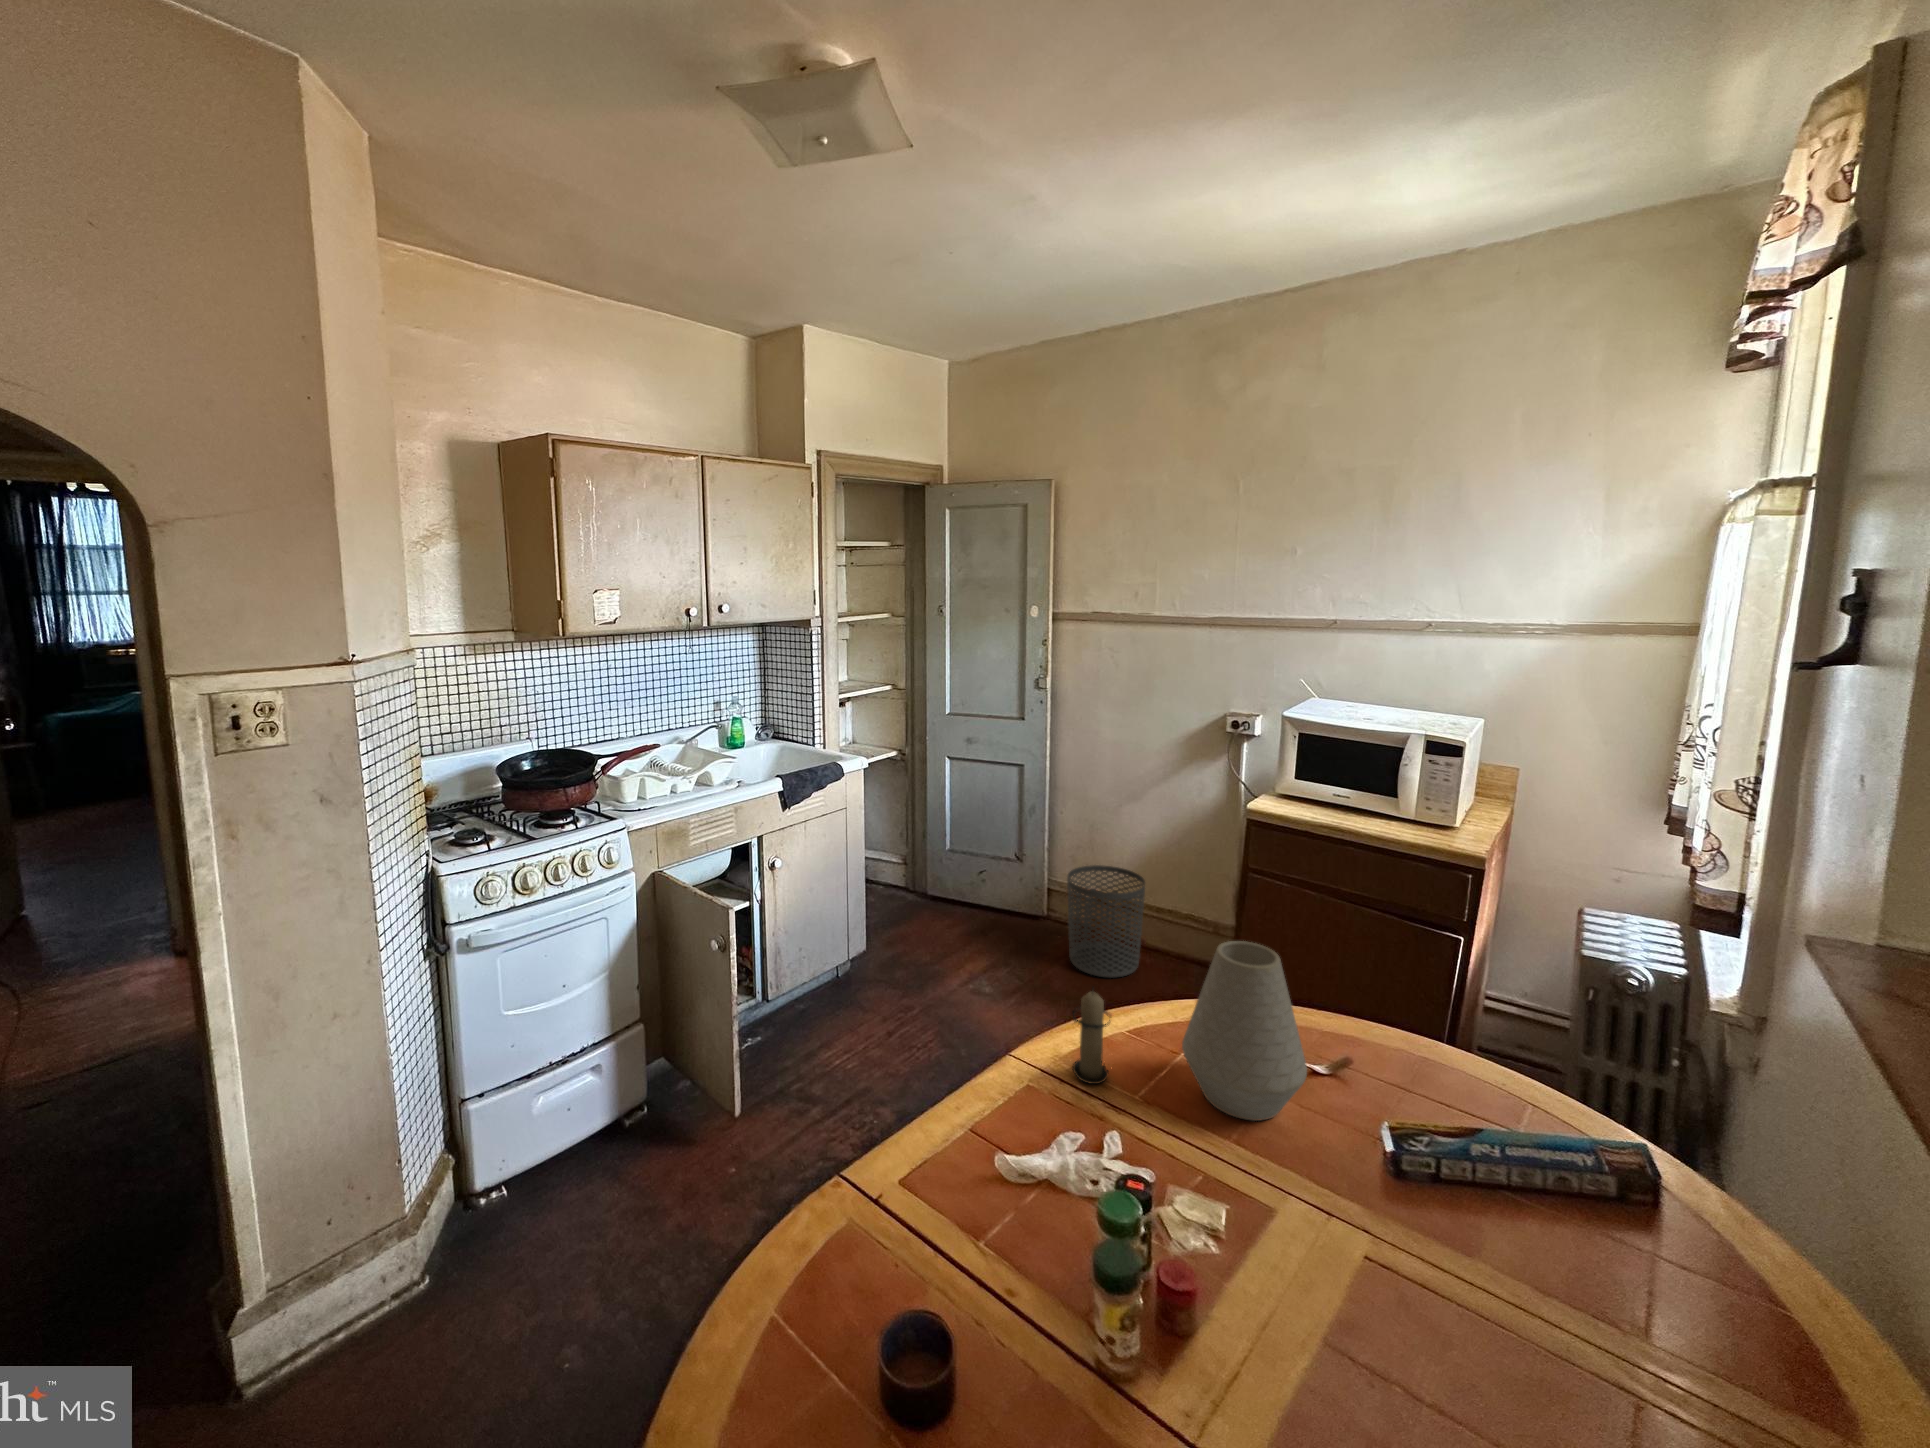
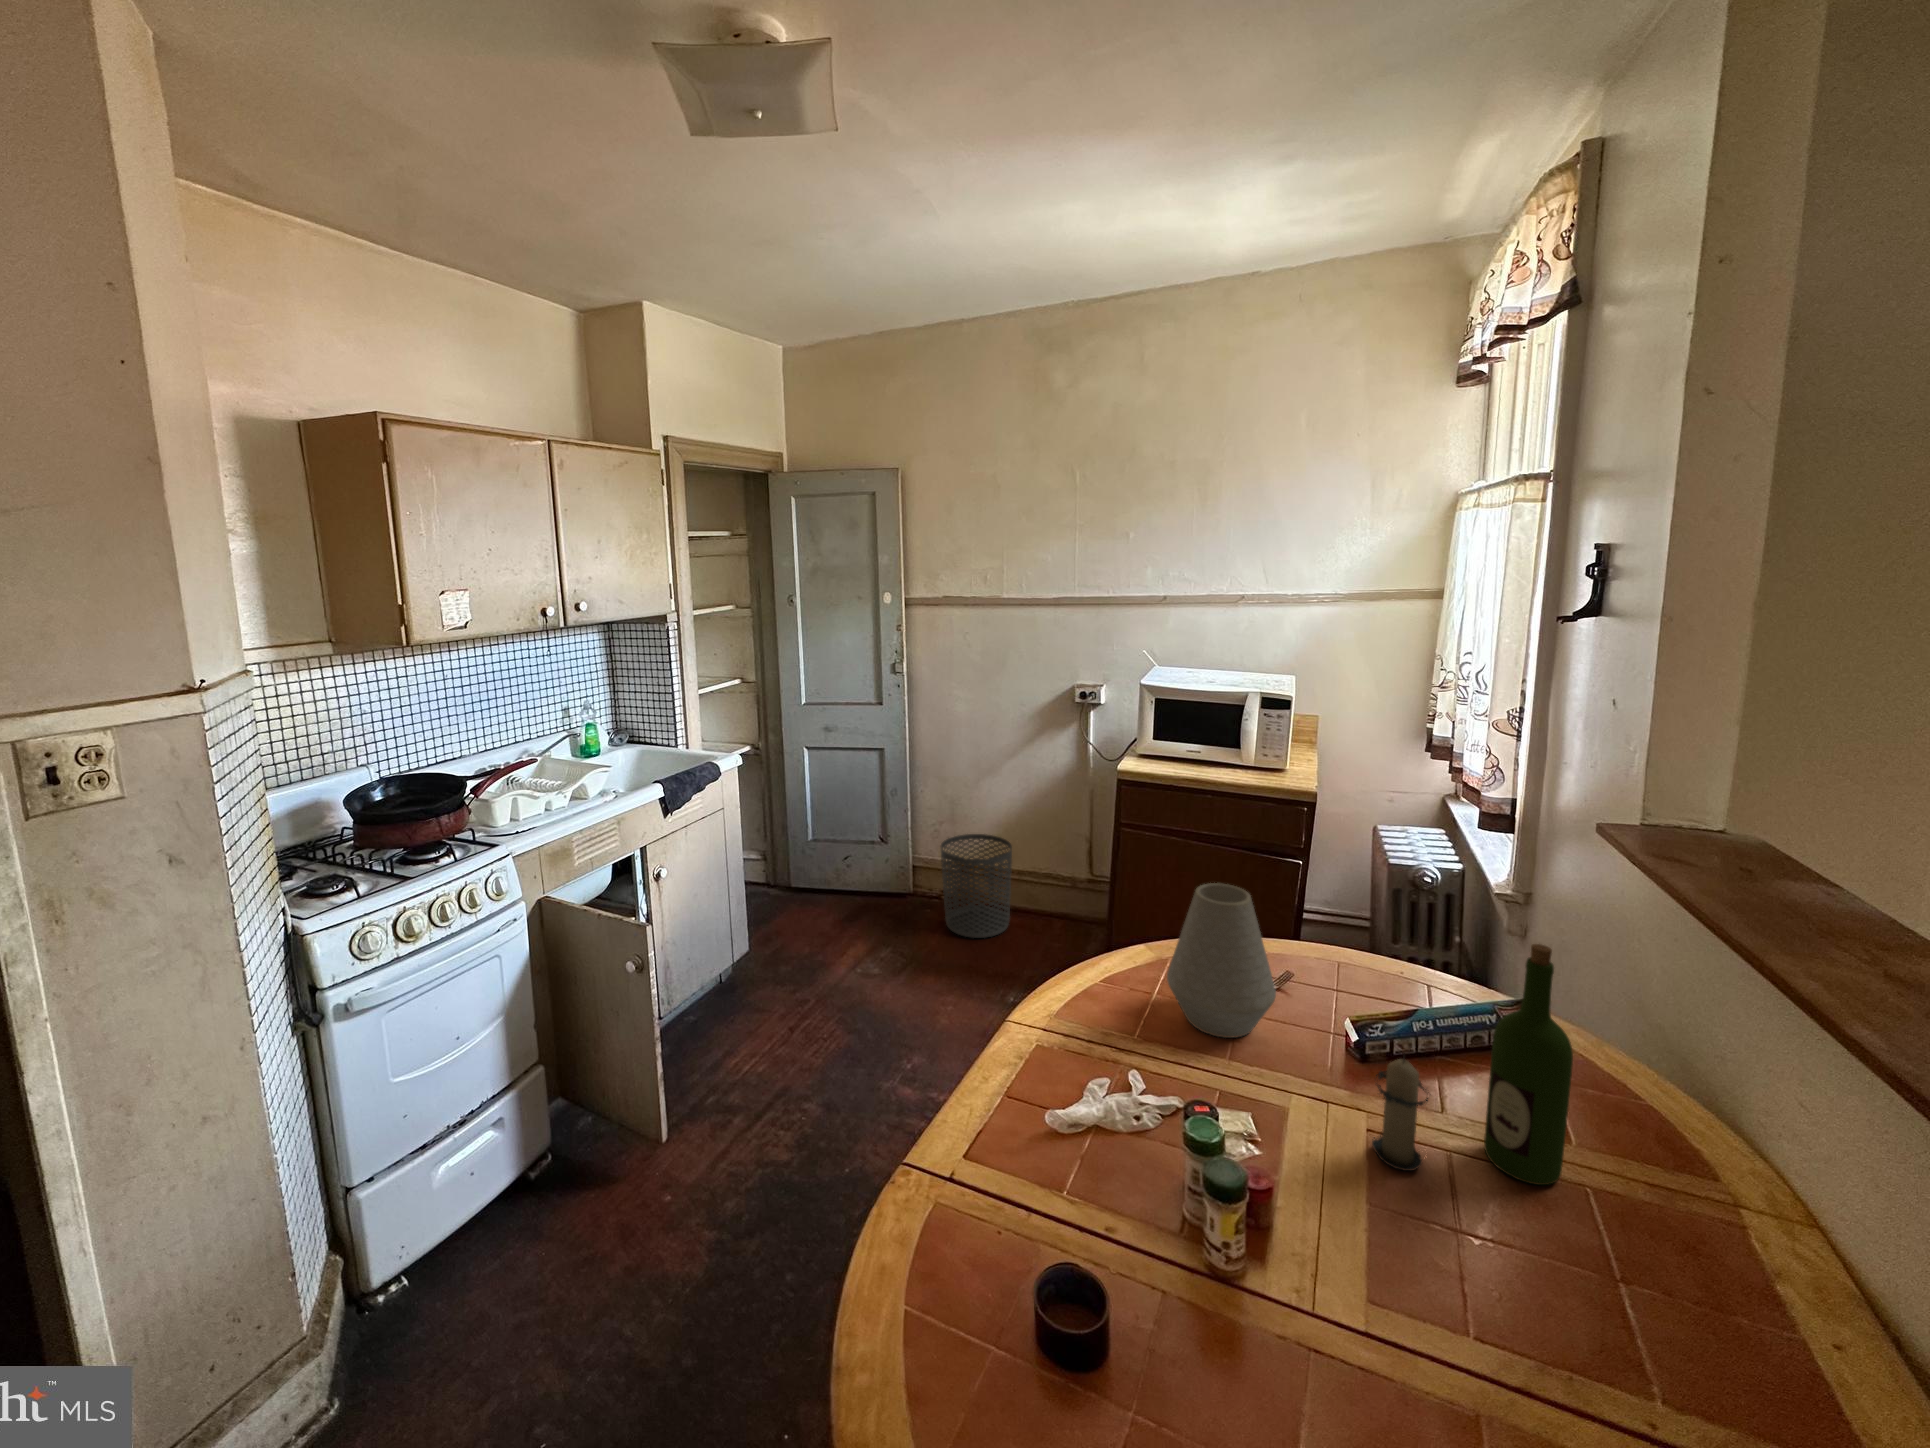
candle: present [1072,990,1111,1084] -> present [1372,1055,1428,1171]
wine bottle: none [1506,1067,1621,1380] -> present [1484,944,1573,1185]

